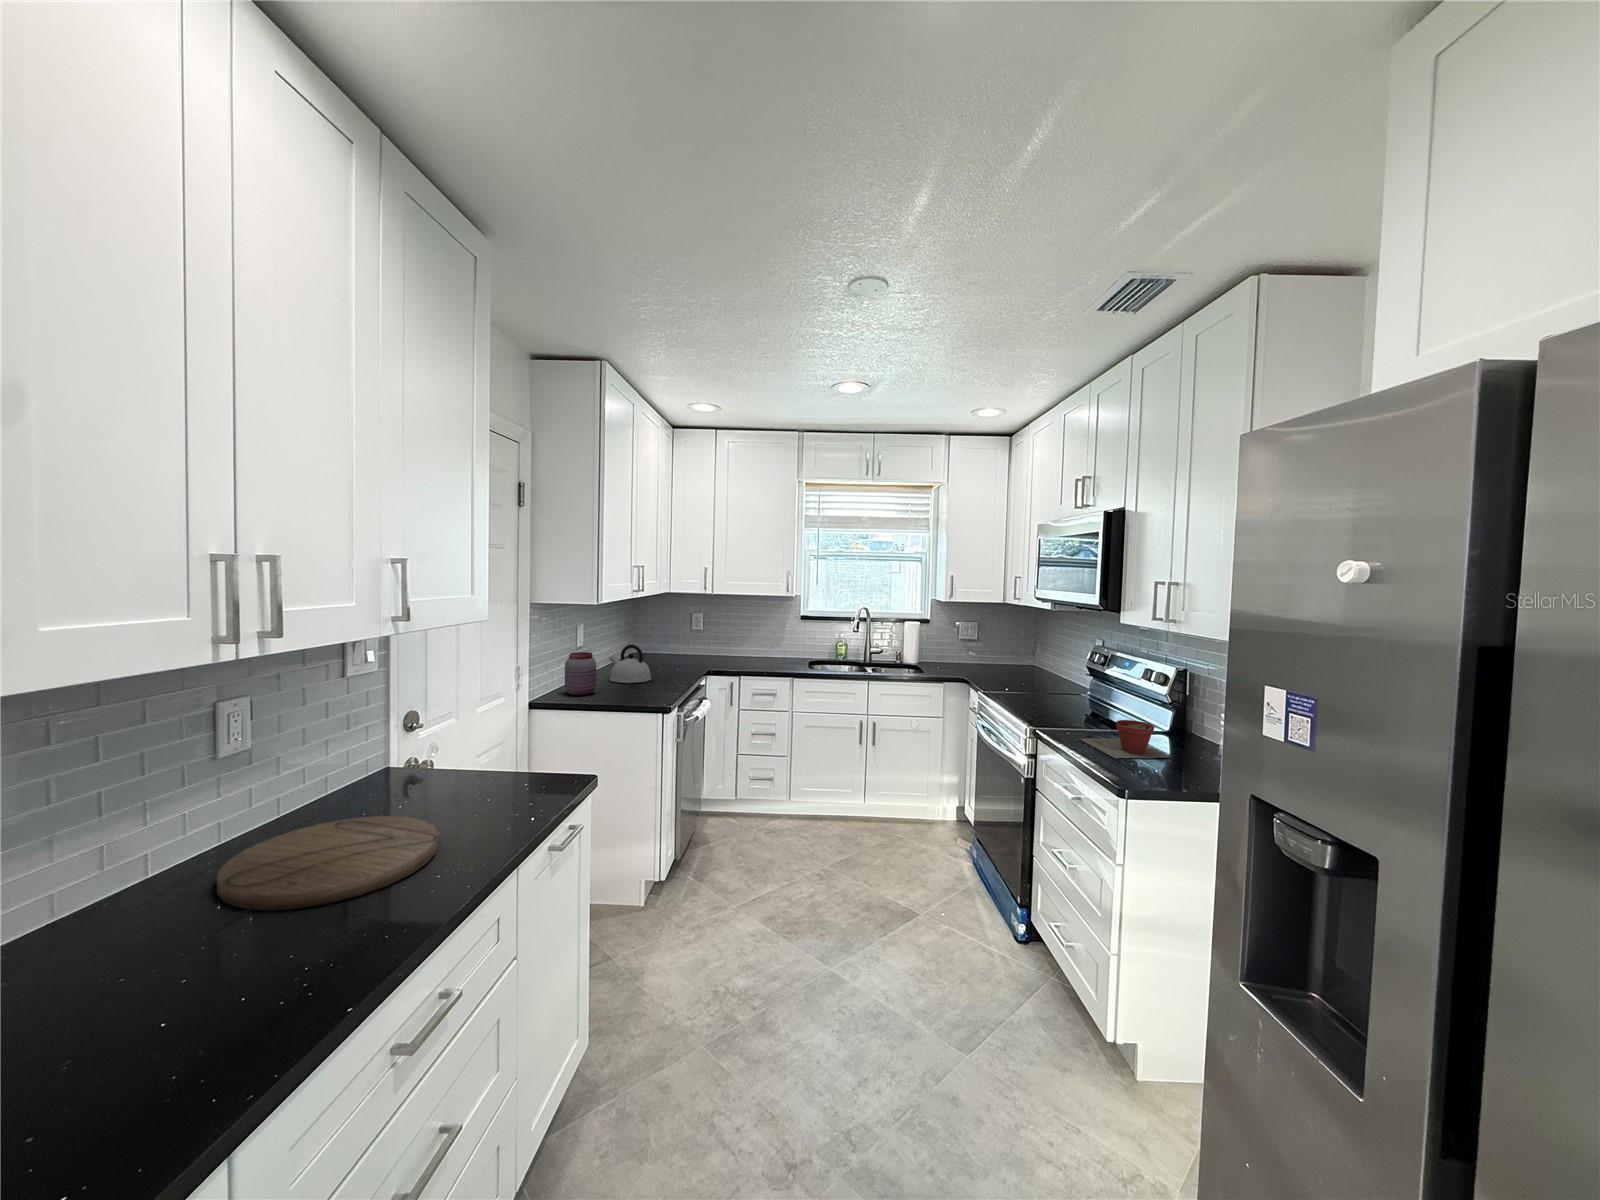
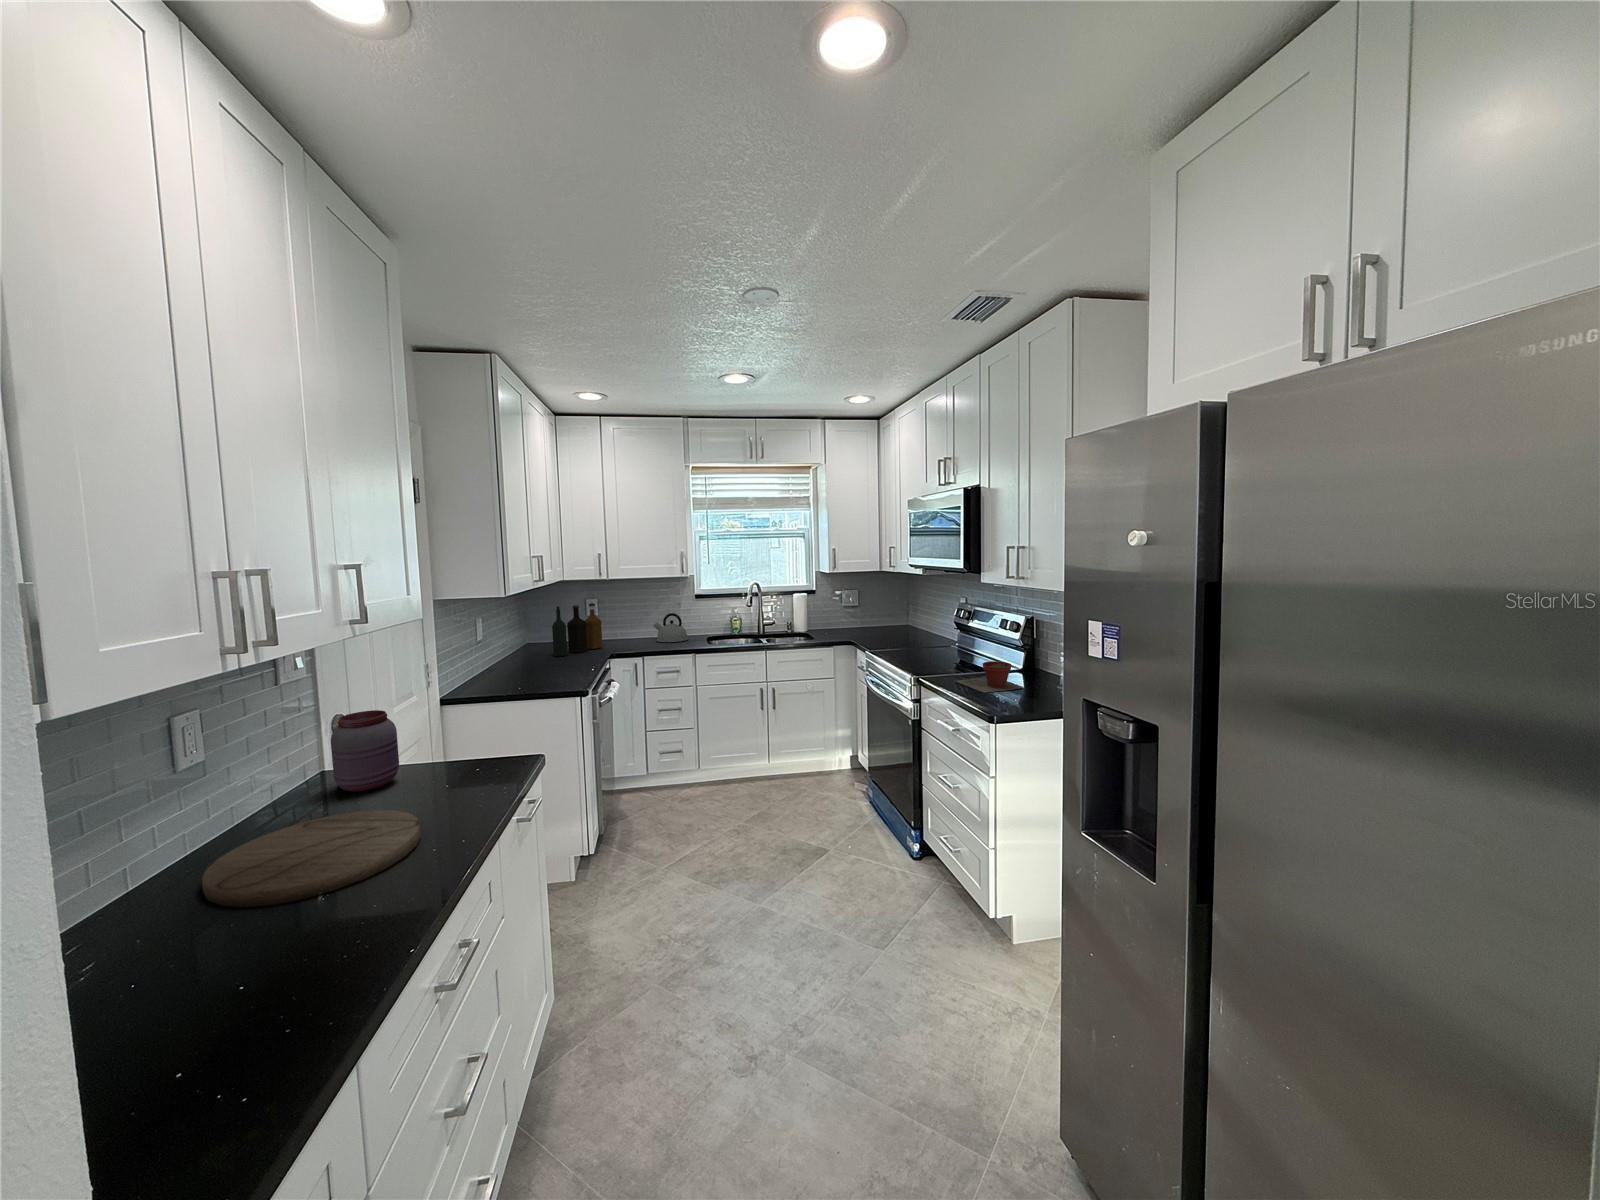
bottle: none [651,617,702,669] -> present [552,603,603,656]
kettle: present [609,645,651,683] -> present [654,613,688,642]
jar: present [565,652,597,695] -> present [331,710,399,792]

